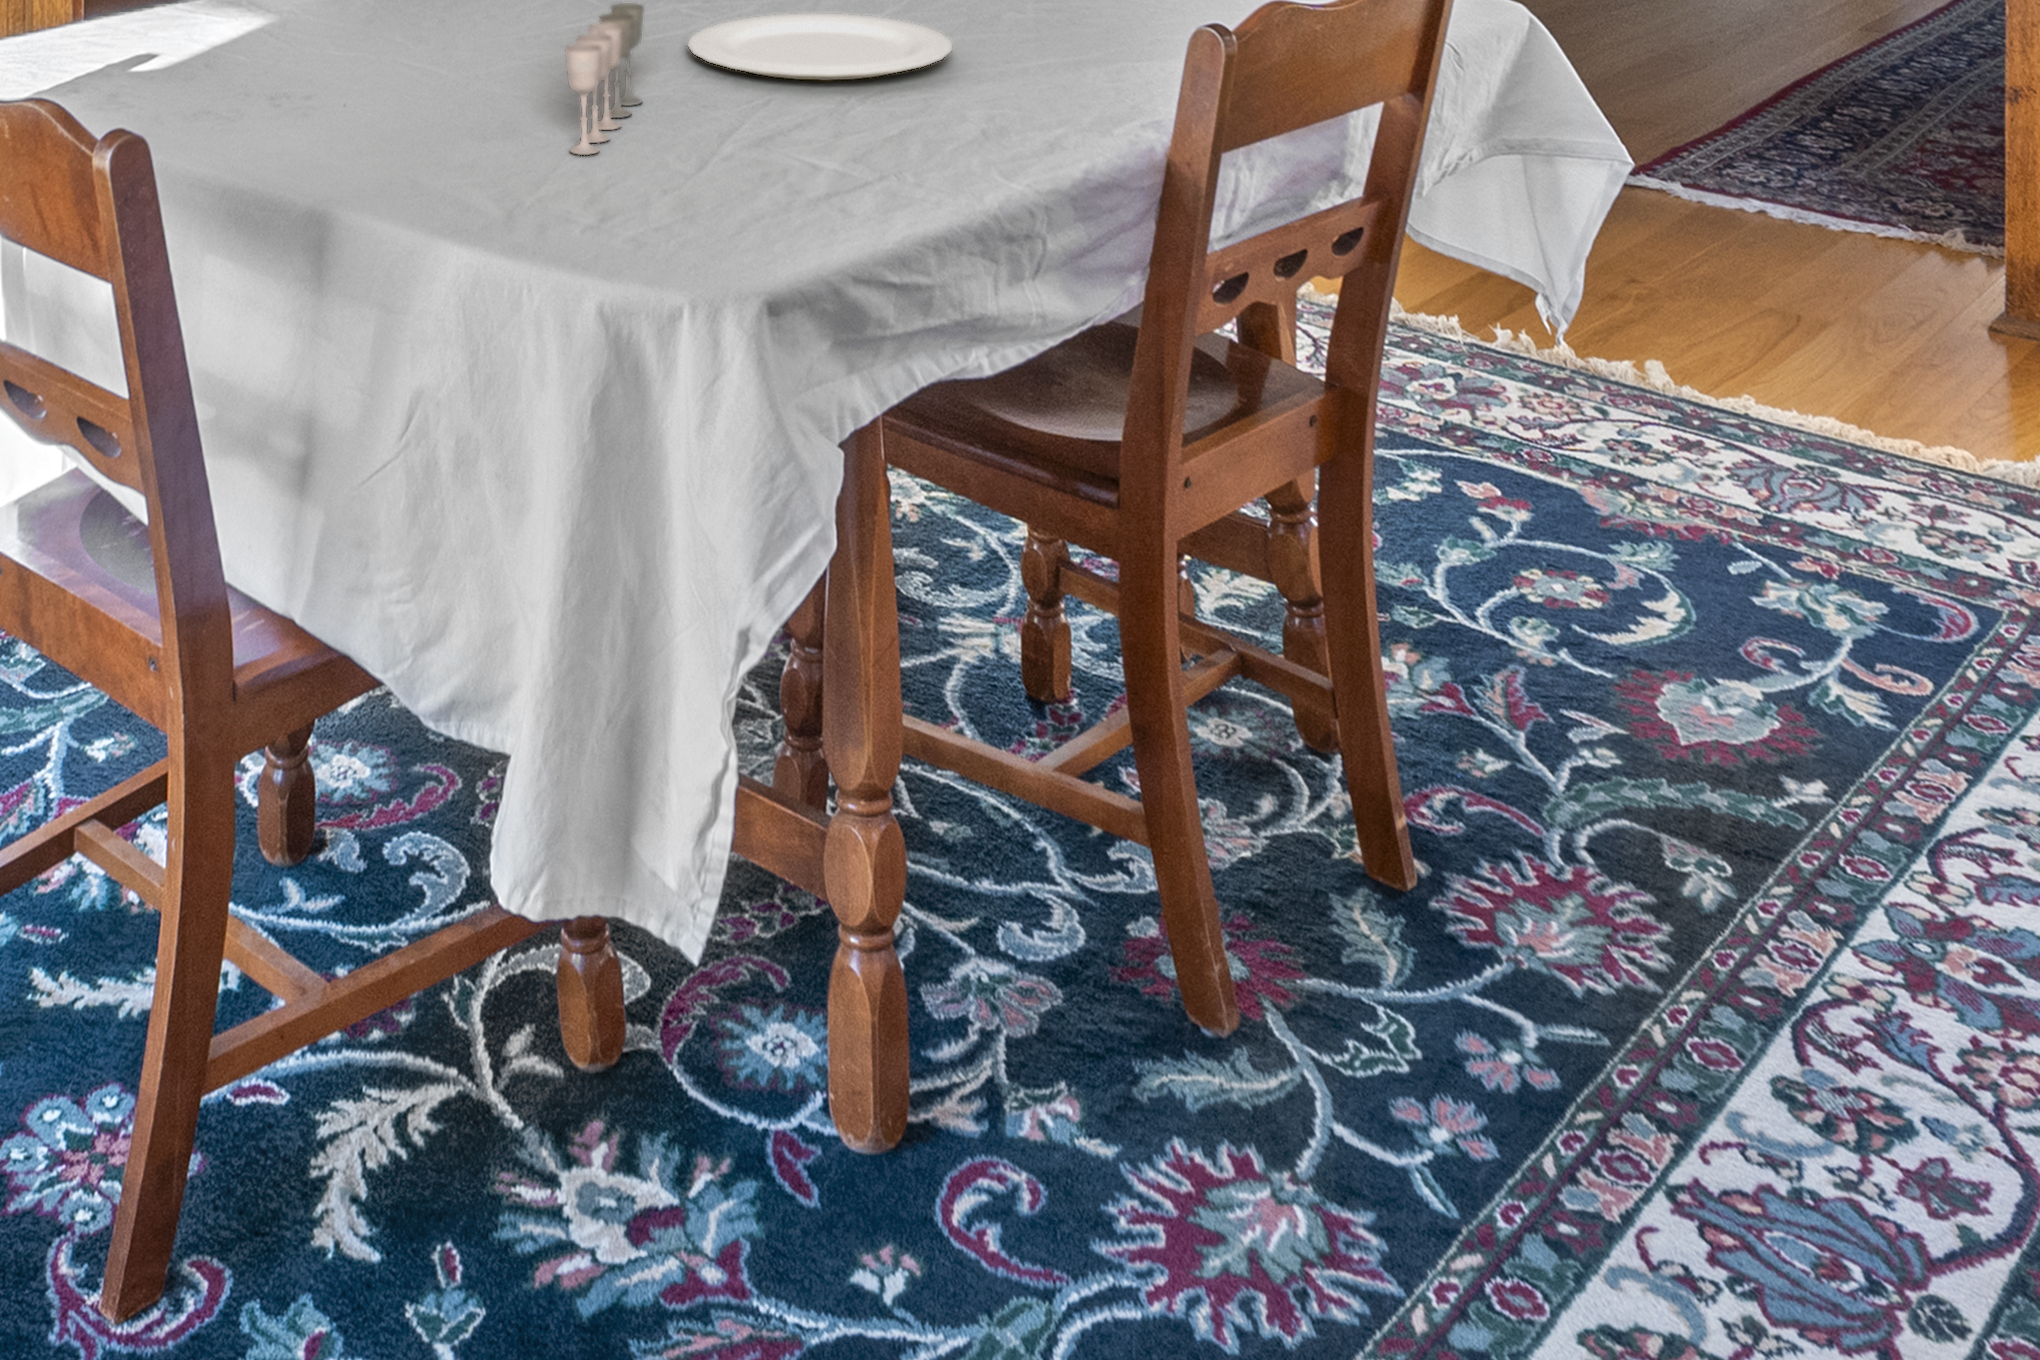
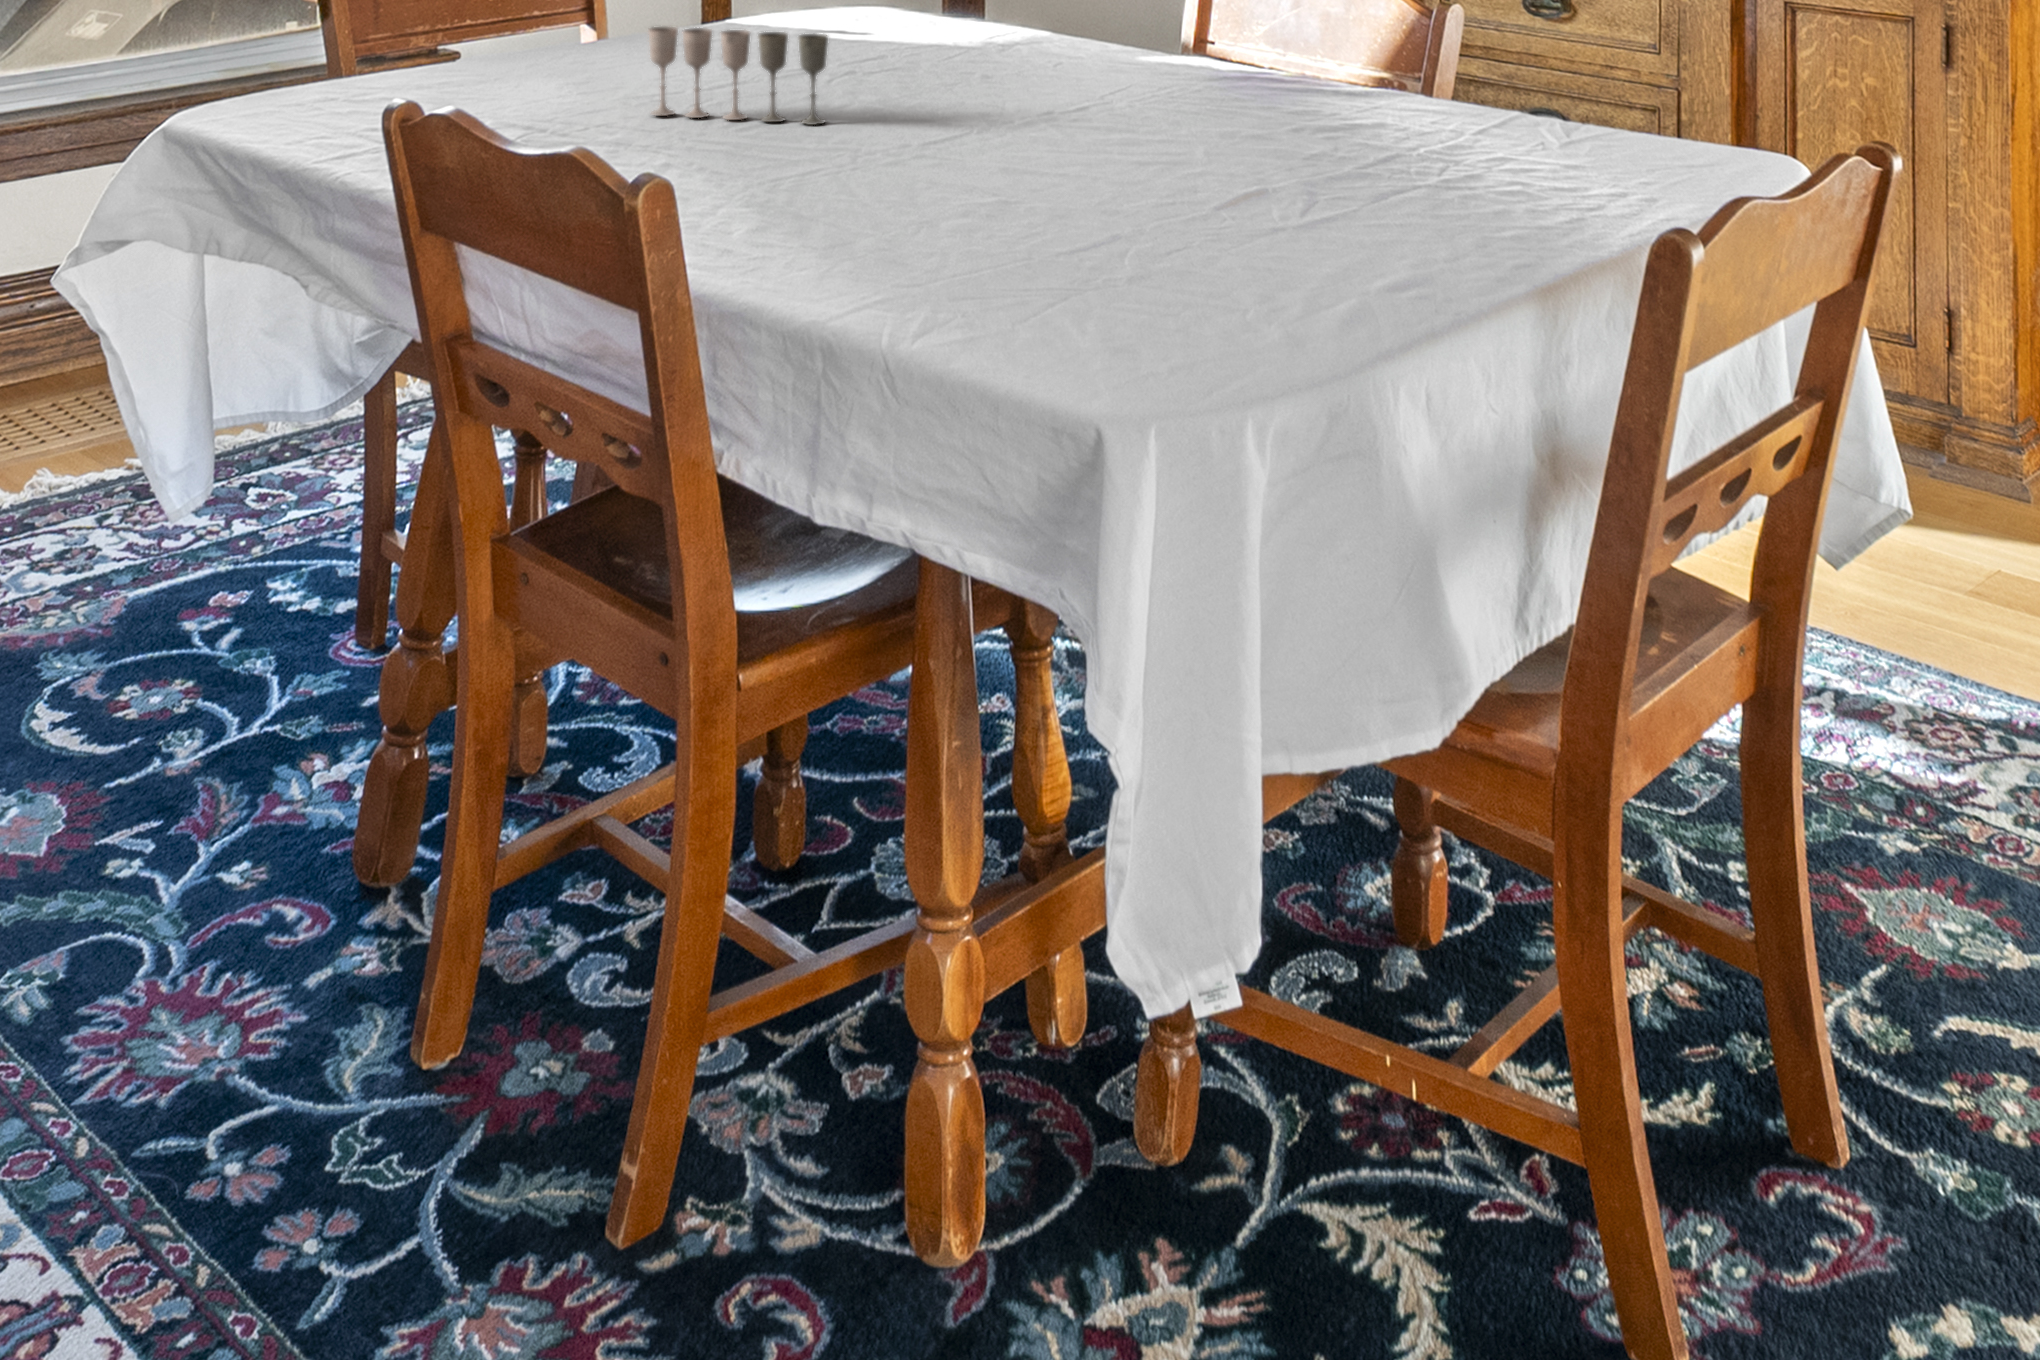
plate: present [688,14,952,81] -> none [830,122,1106,185]

